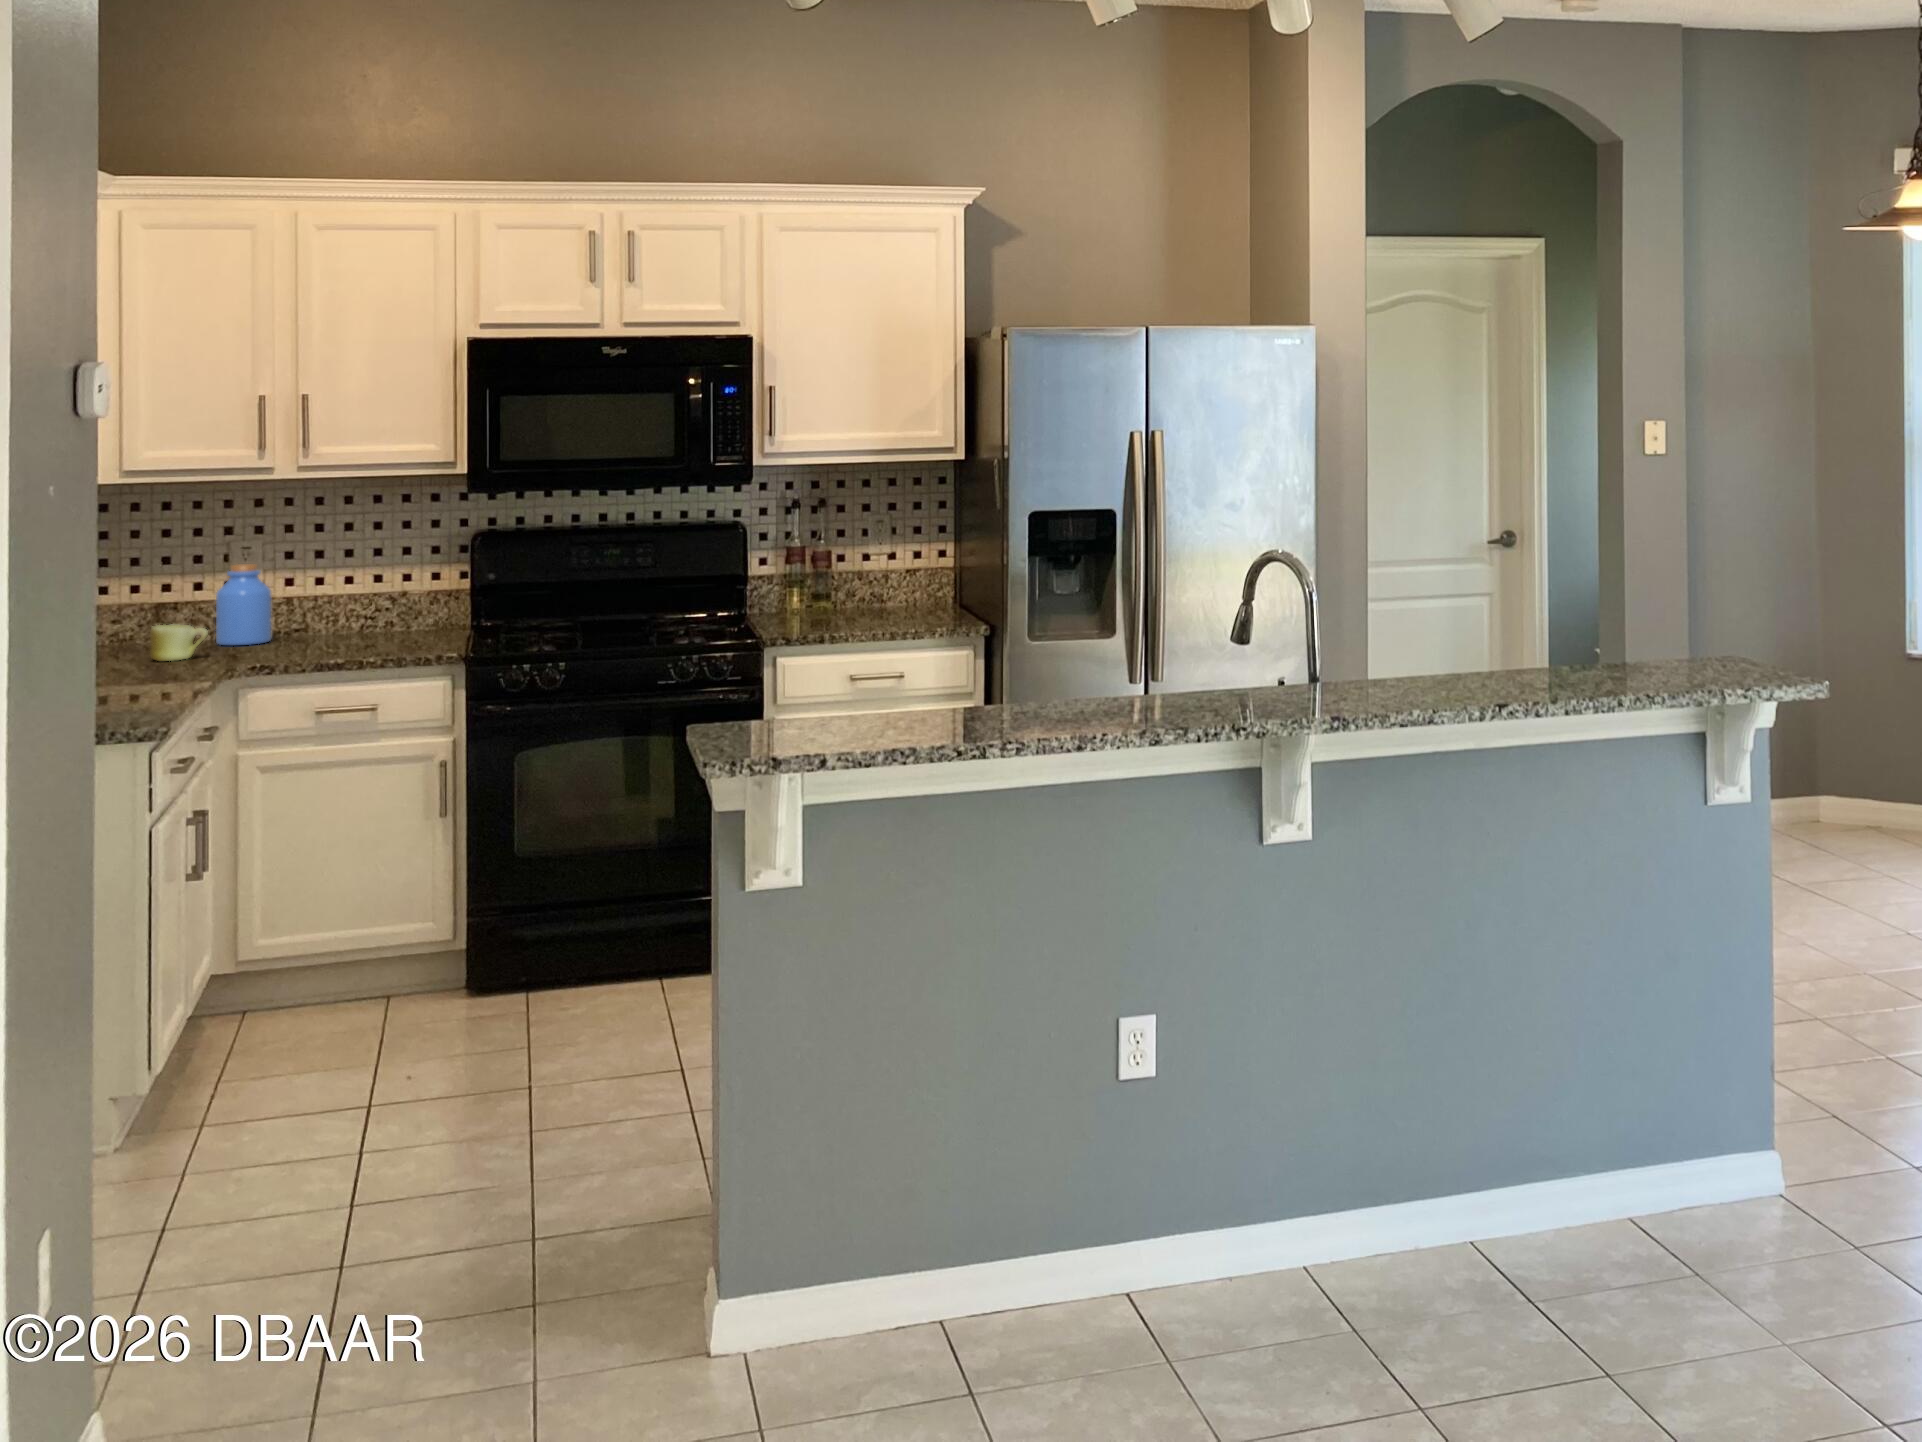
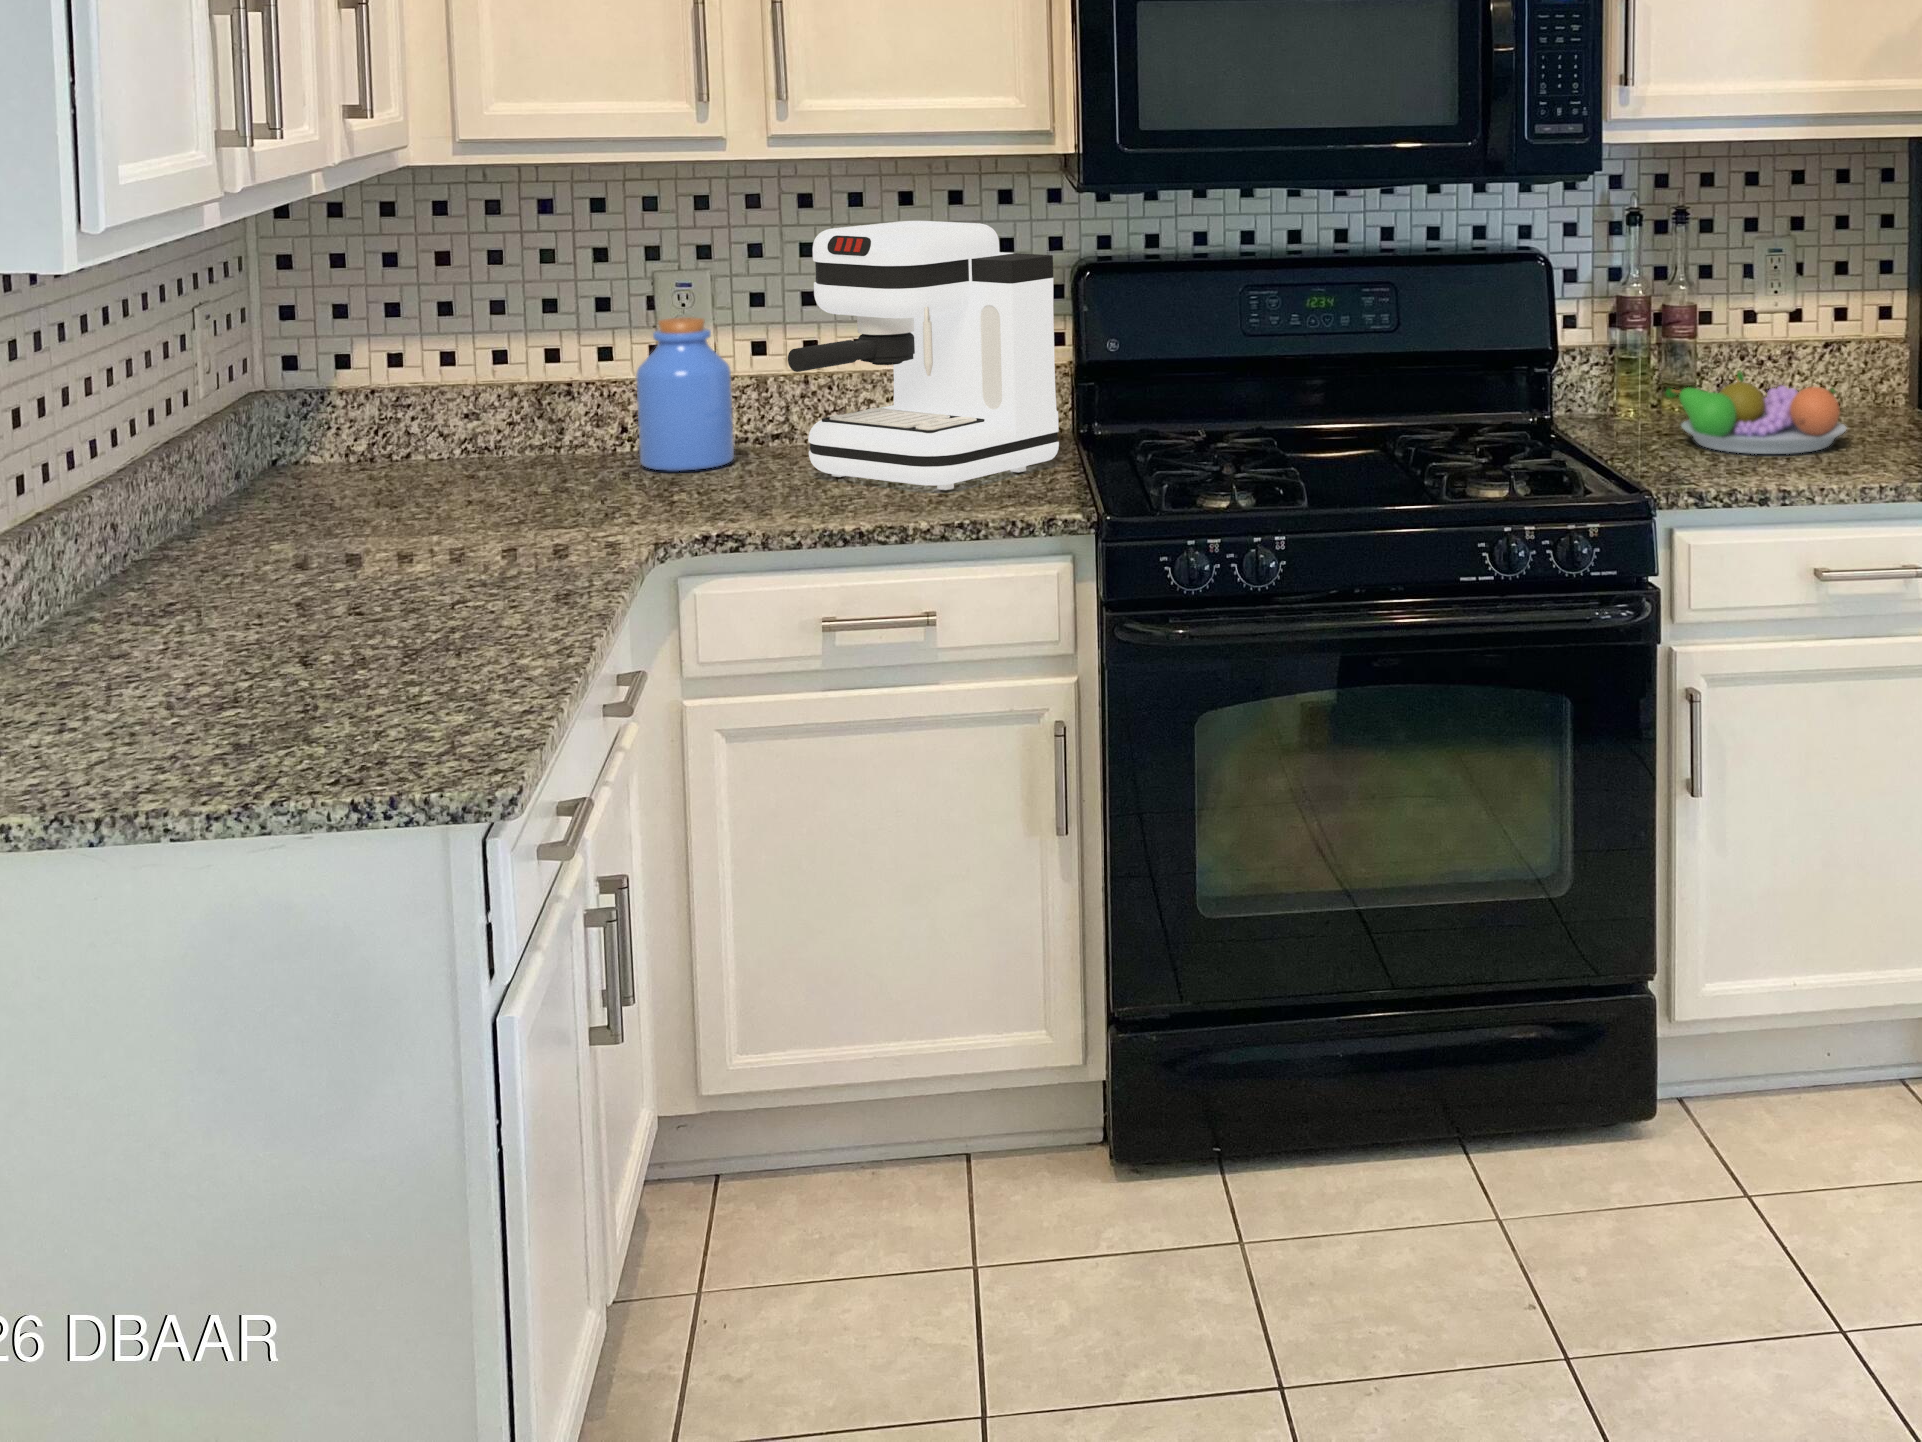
coffee maker: none [303,510,457,647] -> present [788,221,1059,490]
fruit bowl: none [801,583,893,622] -> present [1666,372,1846,454]
mug: present [150,625,208,661] -> none [521,439,623,513]

